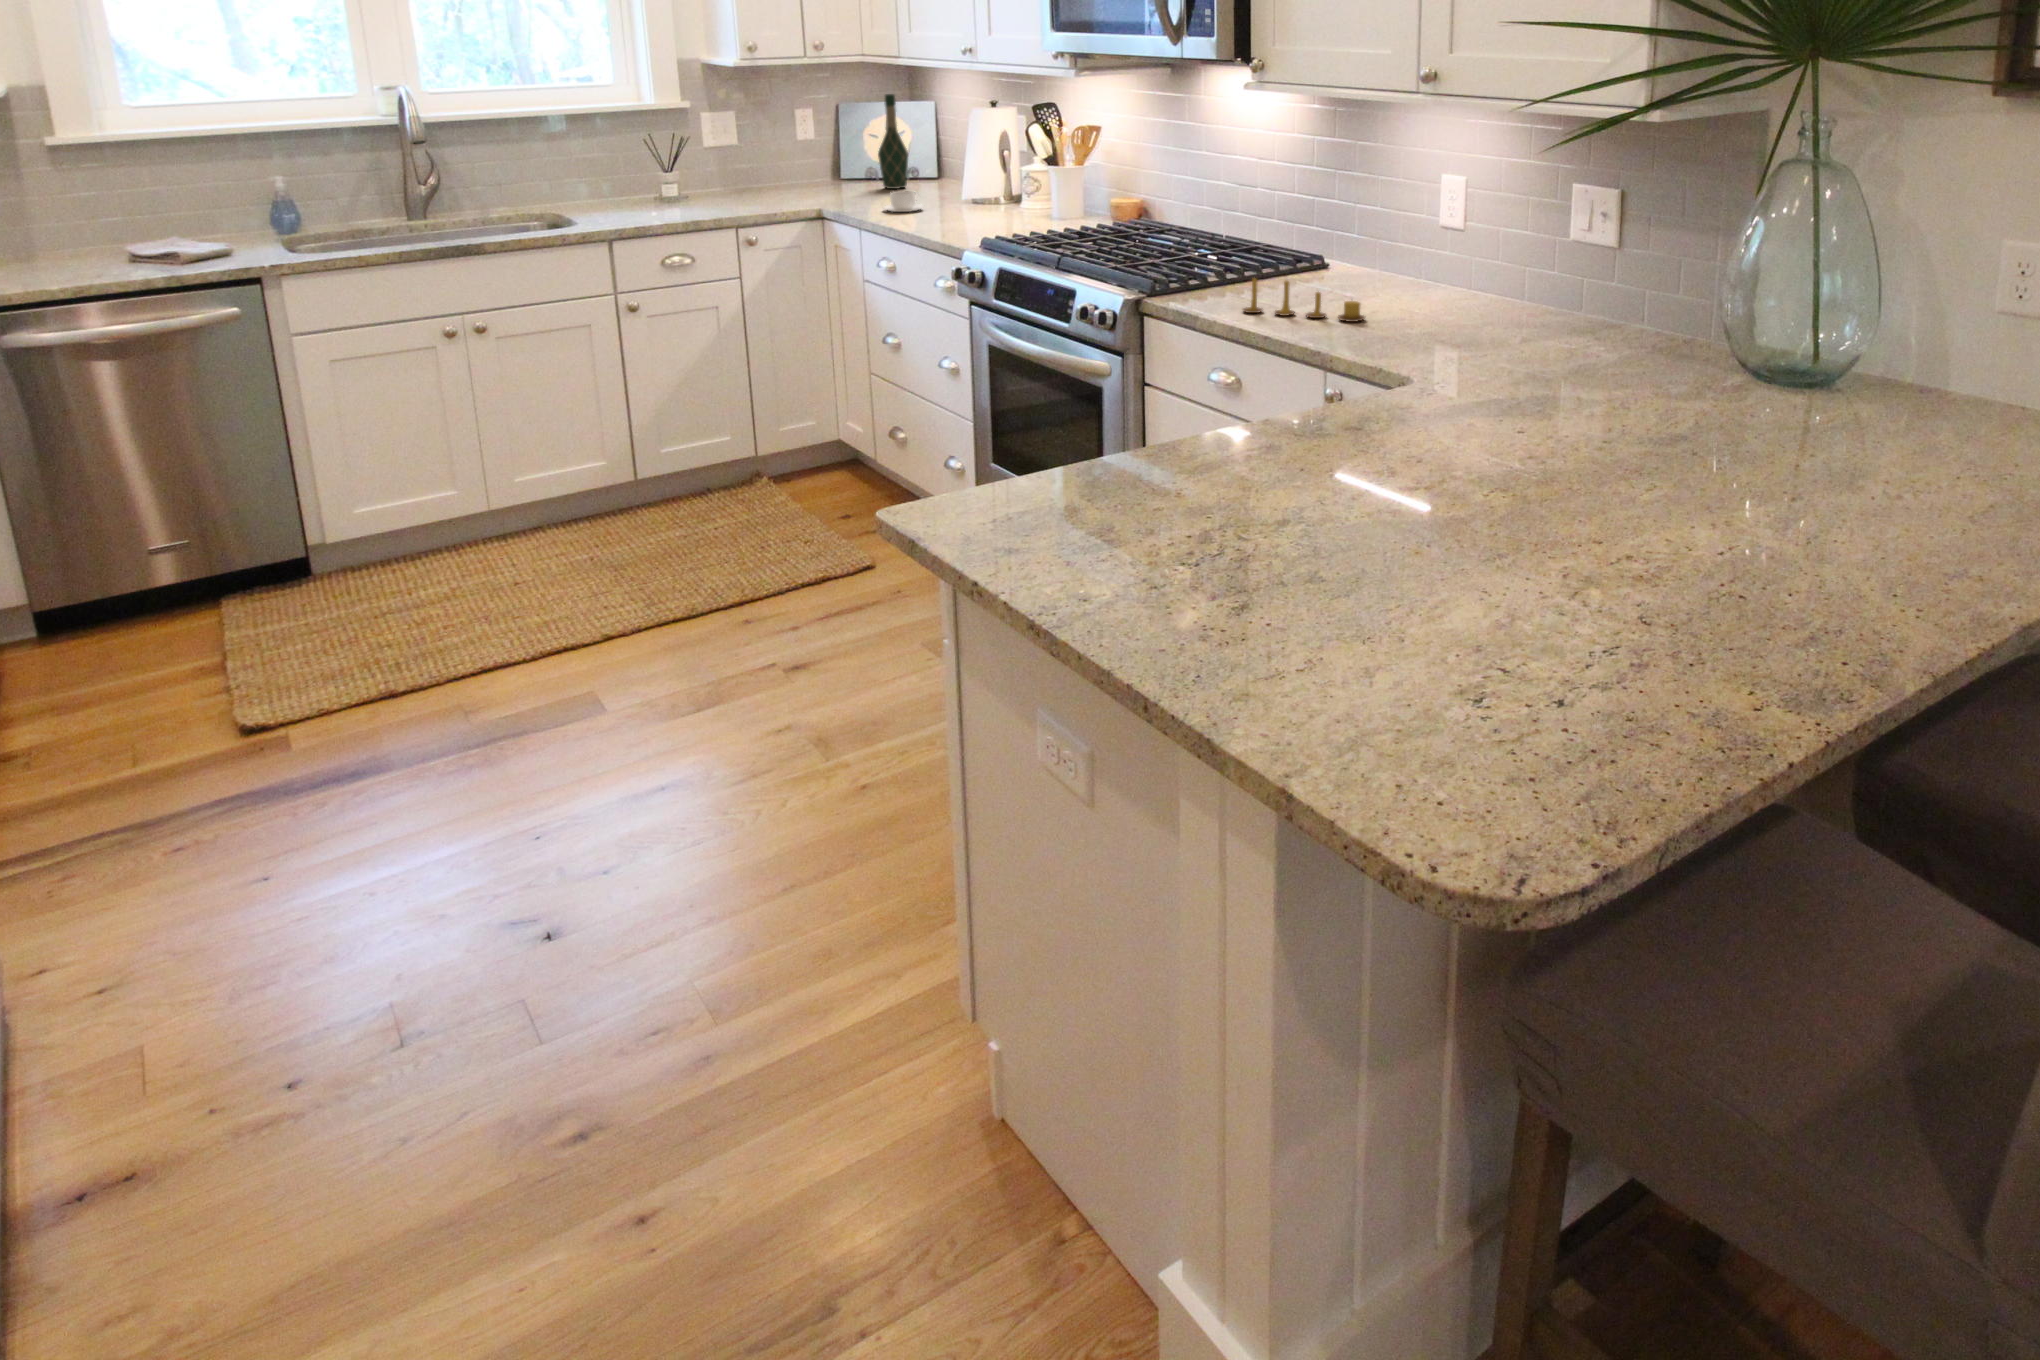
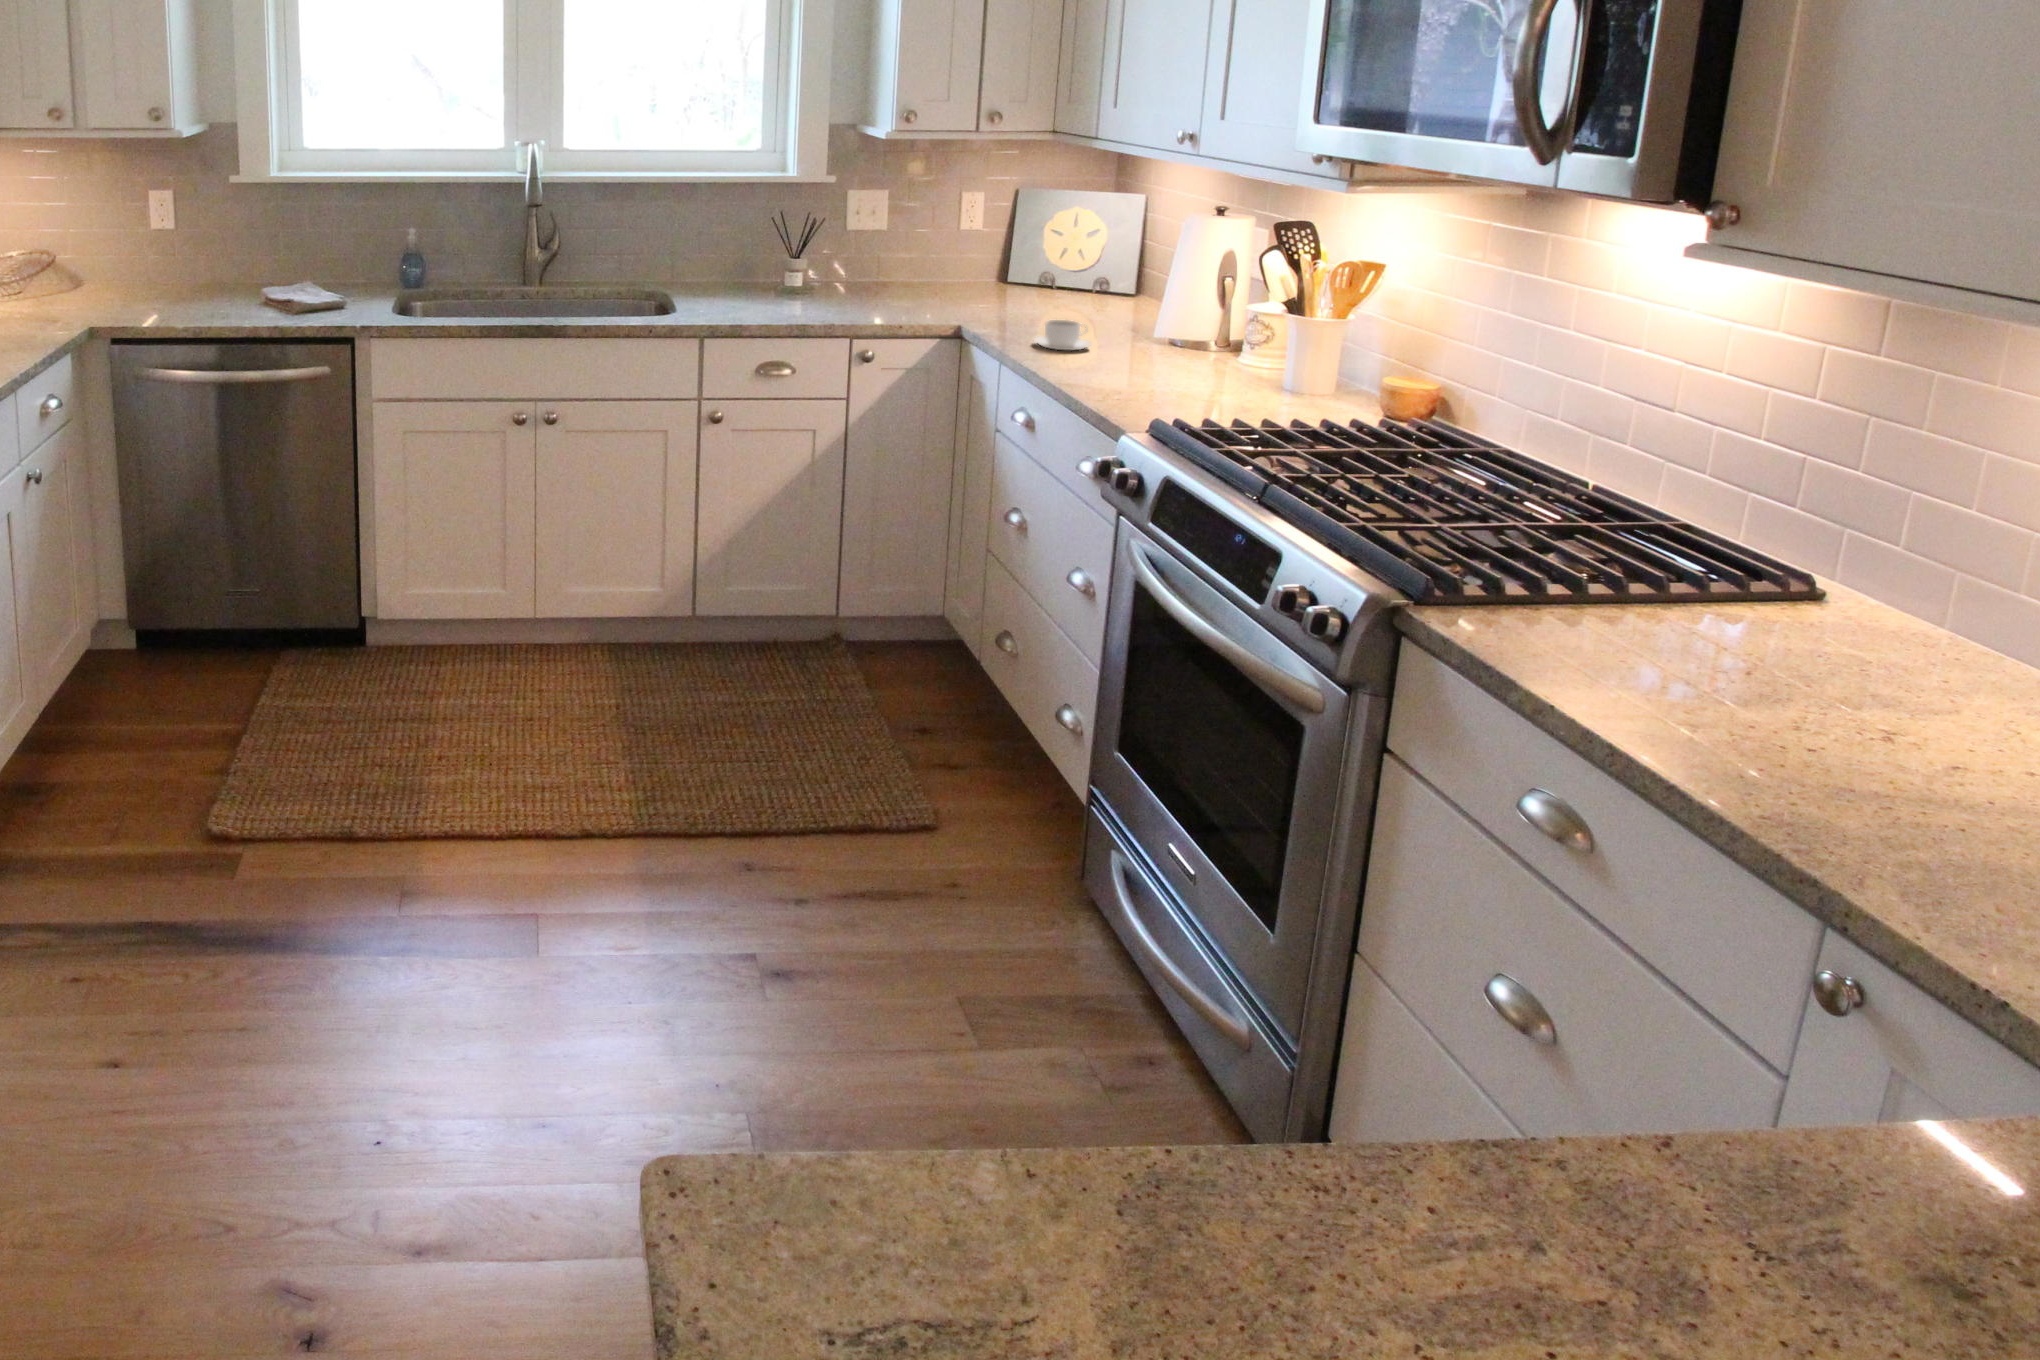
wine bottle: present [878,94,908,189] -> none [1051,186,1092,309]
candle: present [1243,278,1365,322] -> none [1615,631,1953,800]

